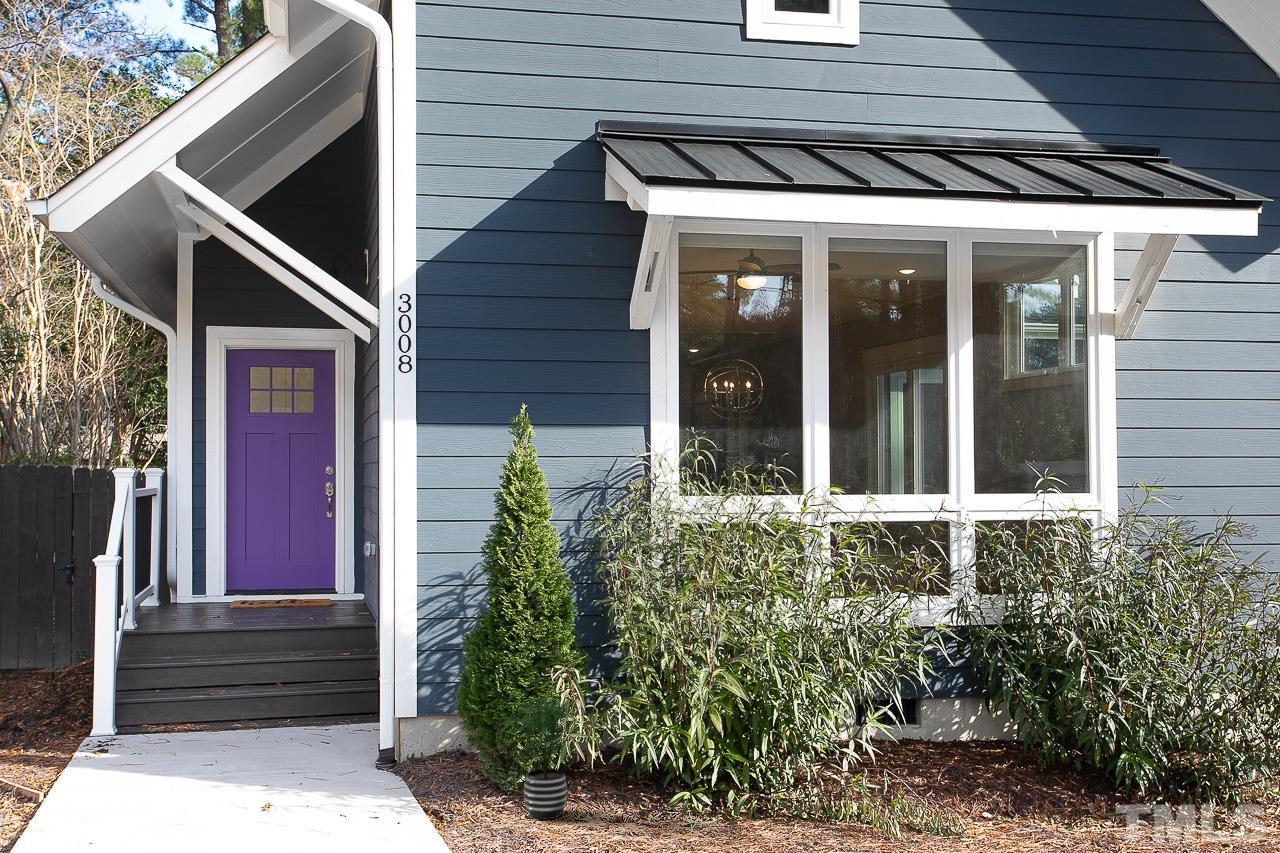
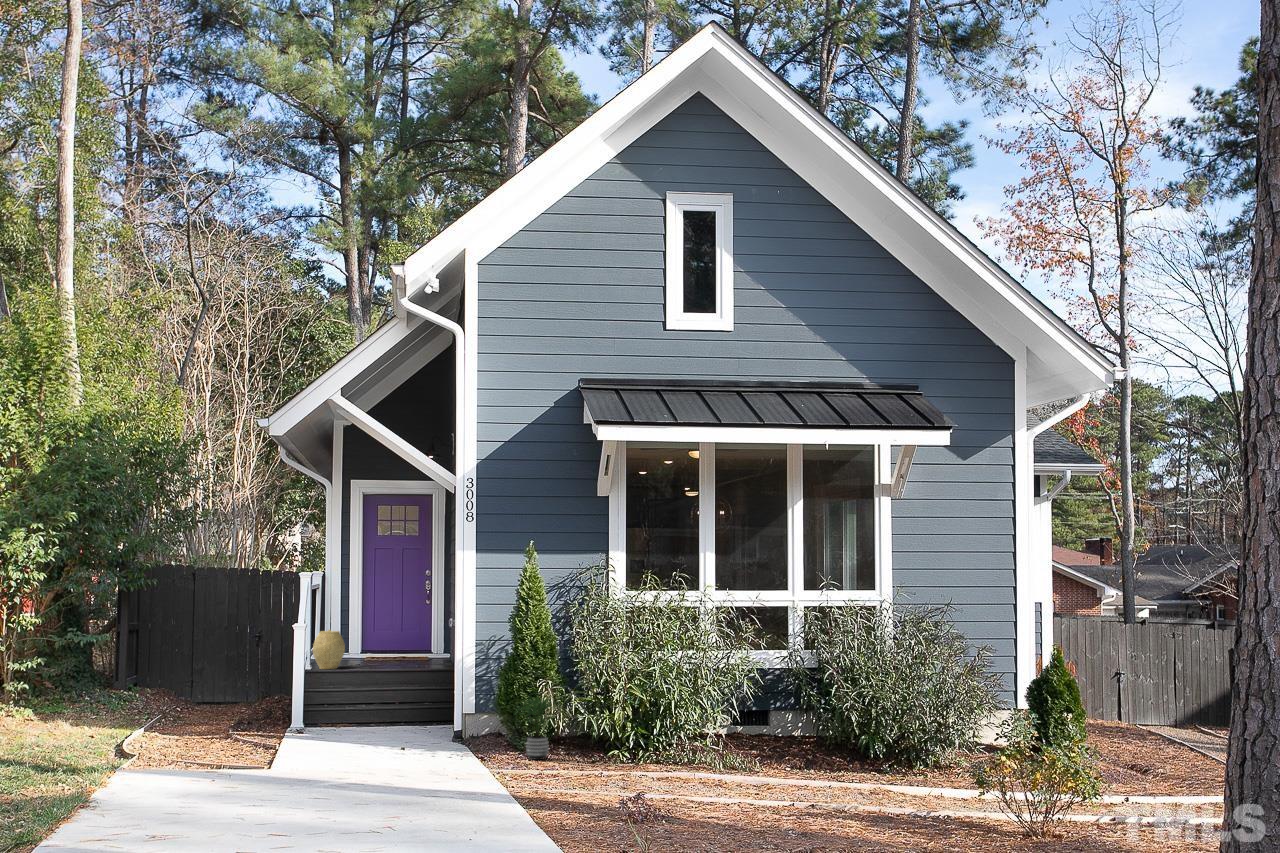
woven basket: none [136,562,192,628] -> present [313,630,345,669]

